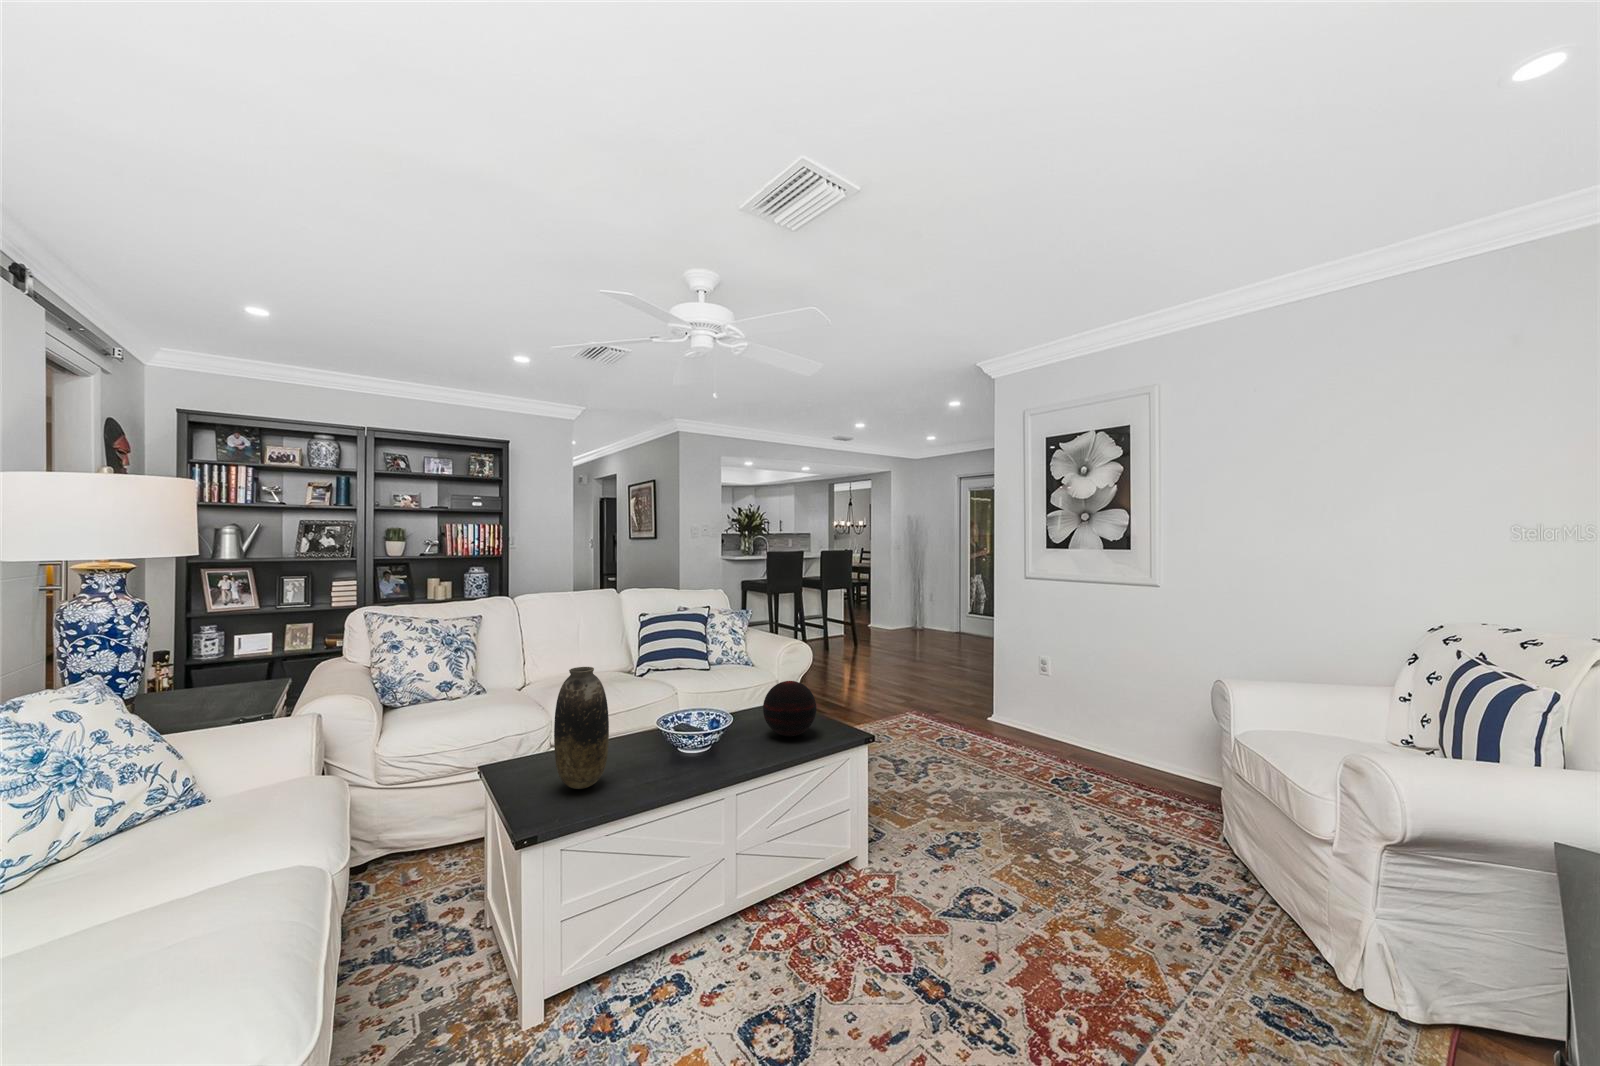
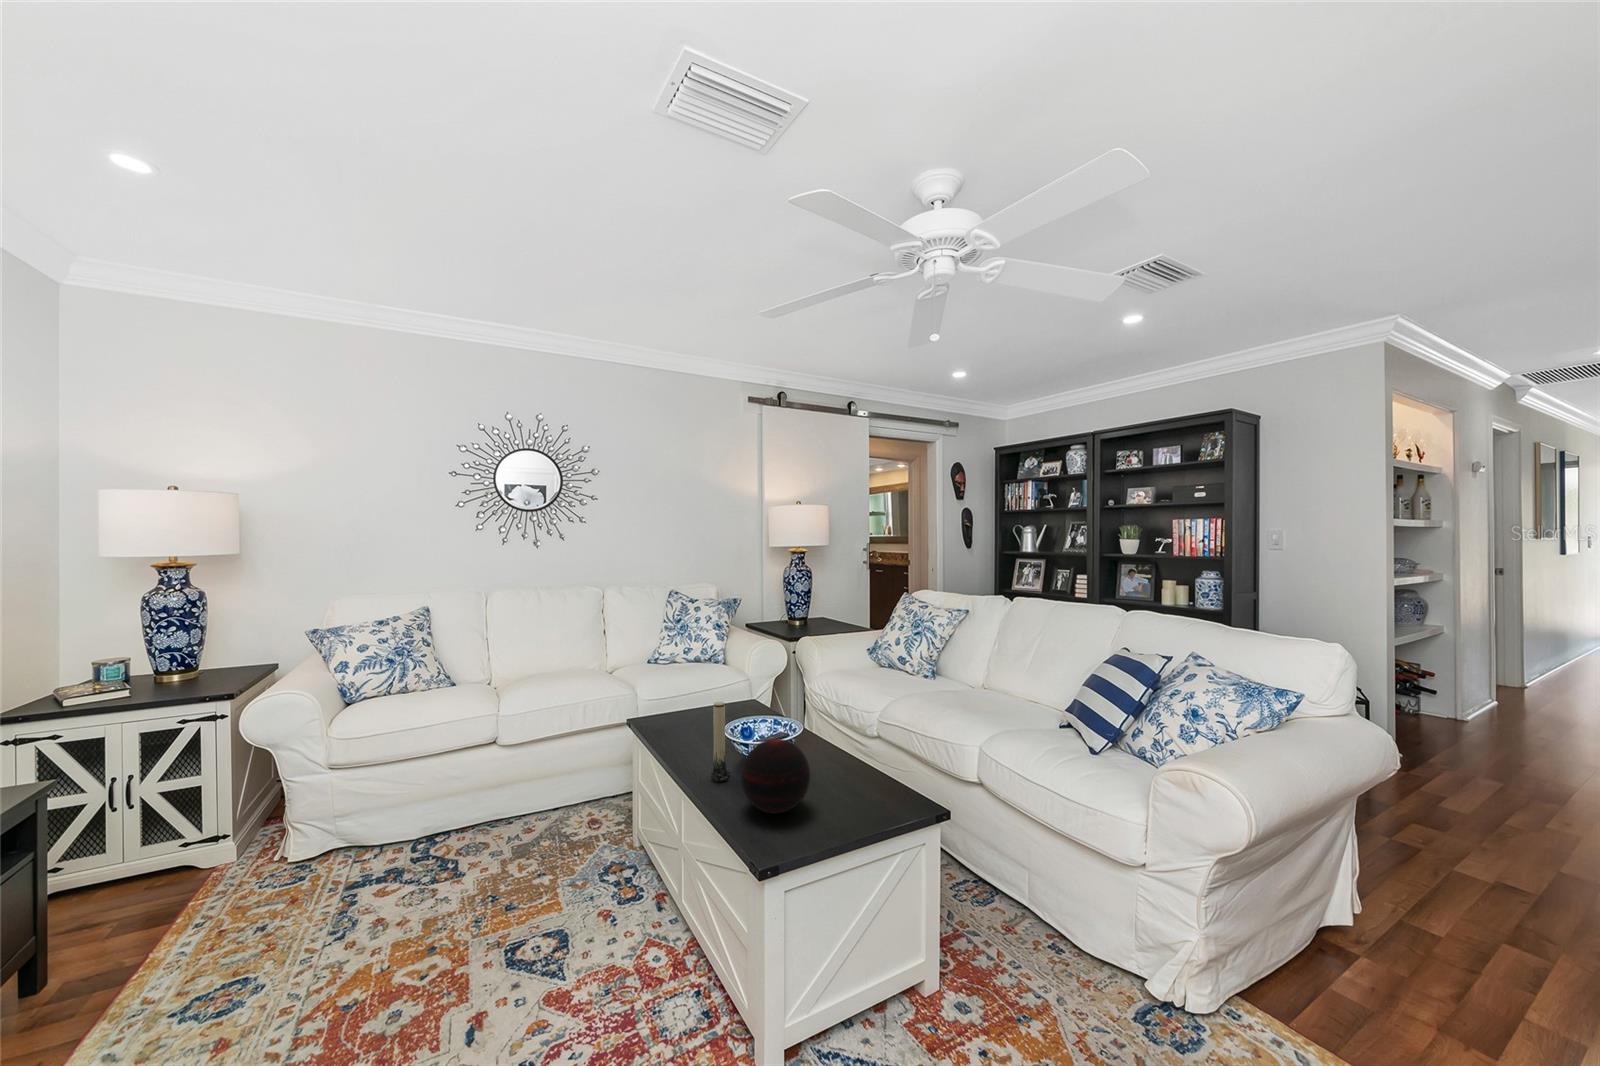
vase: present [554,667,609,789] -> none [669,641,707,731]
candle: none [725,681,743,758] -> present [711,702,730,782]

